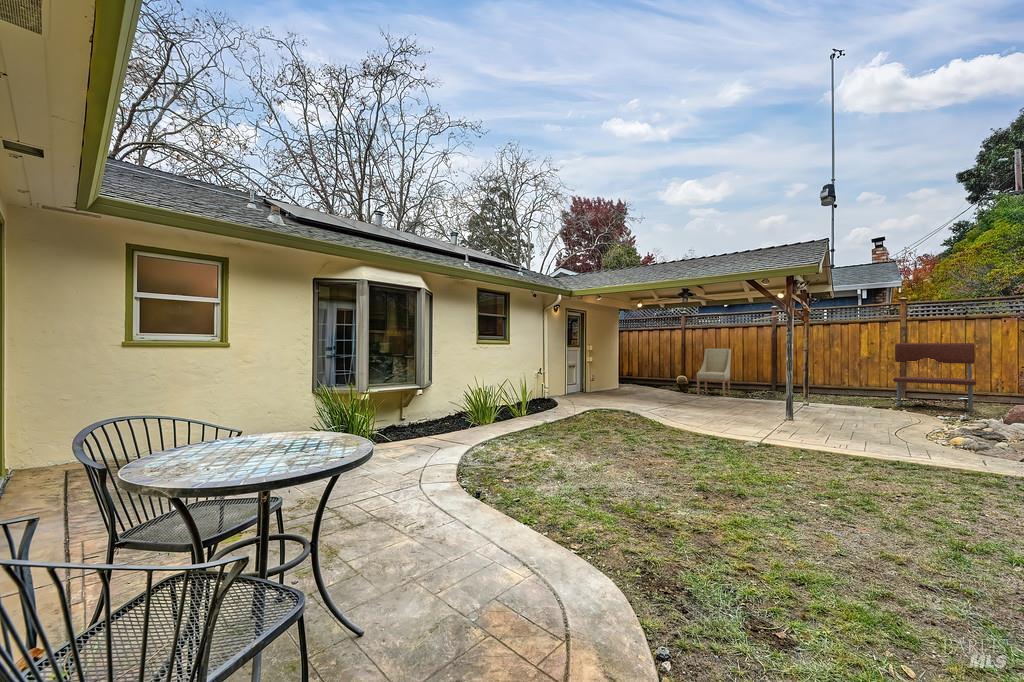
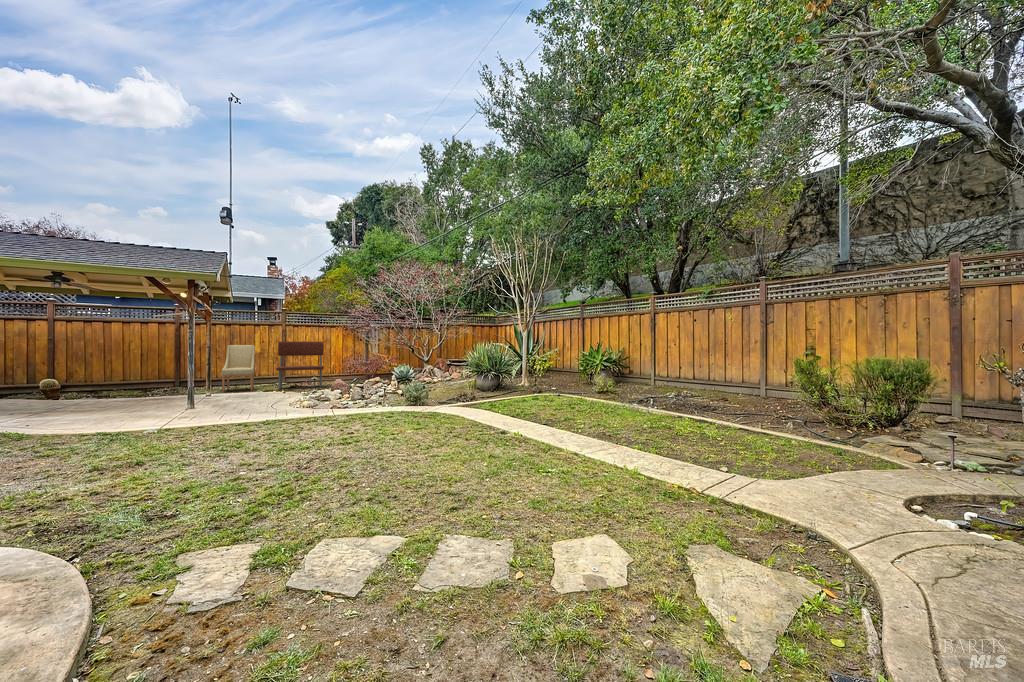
chair: present [697,349,731,397] -> present [222,345,255,392]

